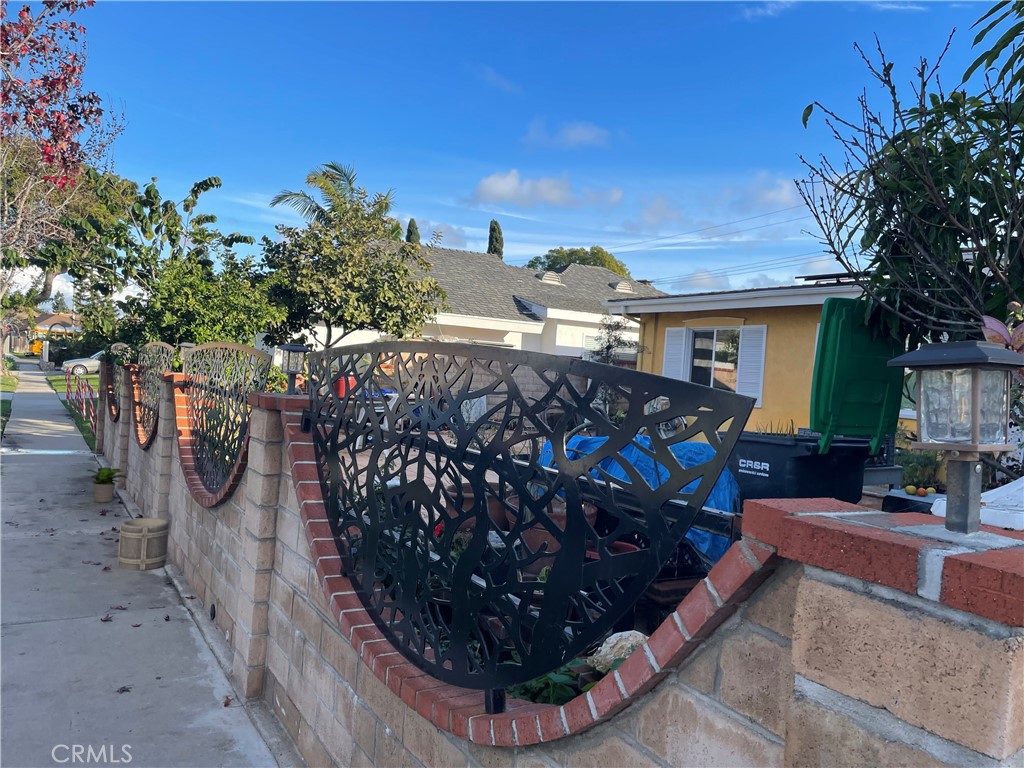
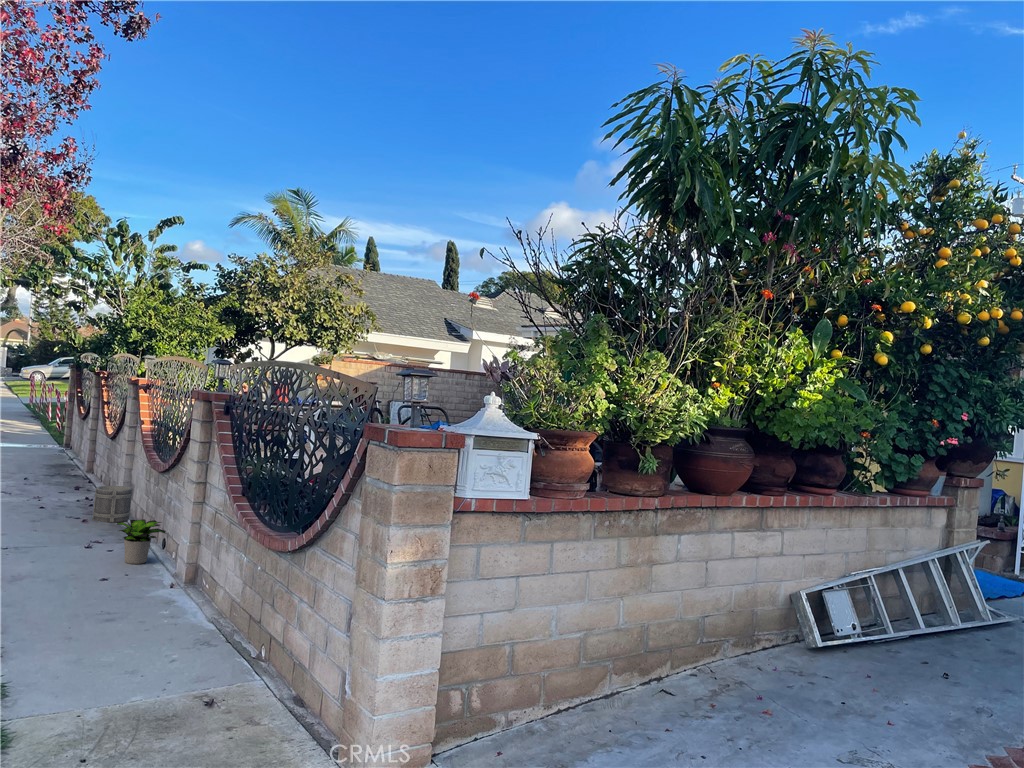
potted plant: present [87,468,127,502] -> present [117,519,165,564]

